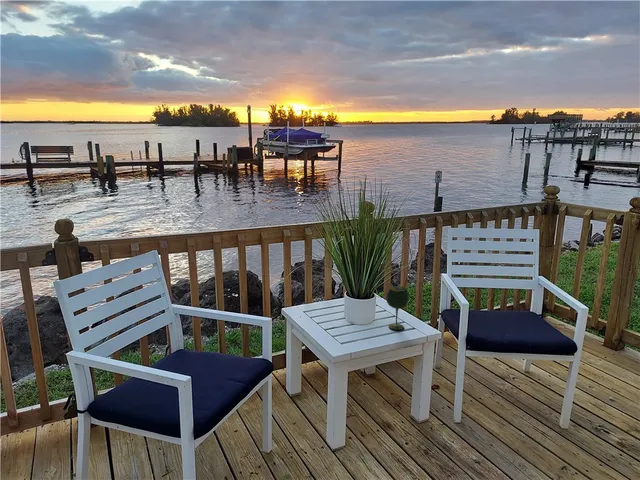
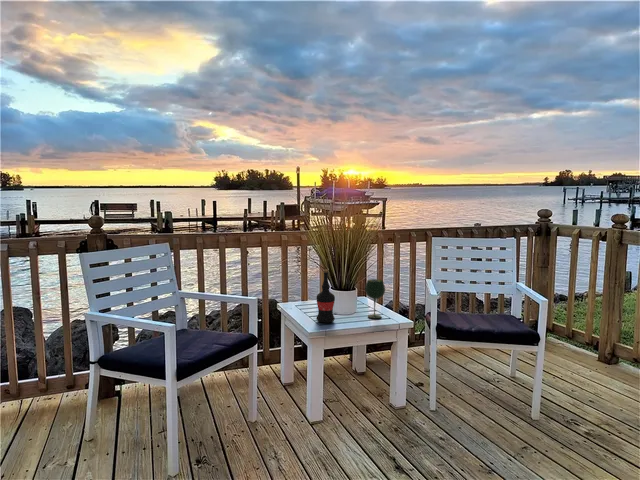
wine bottle: none [335,281,356,340] -> present [316,270,335,323]

